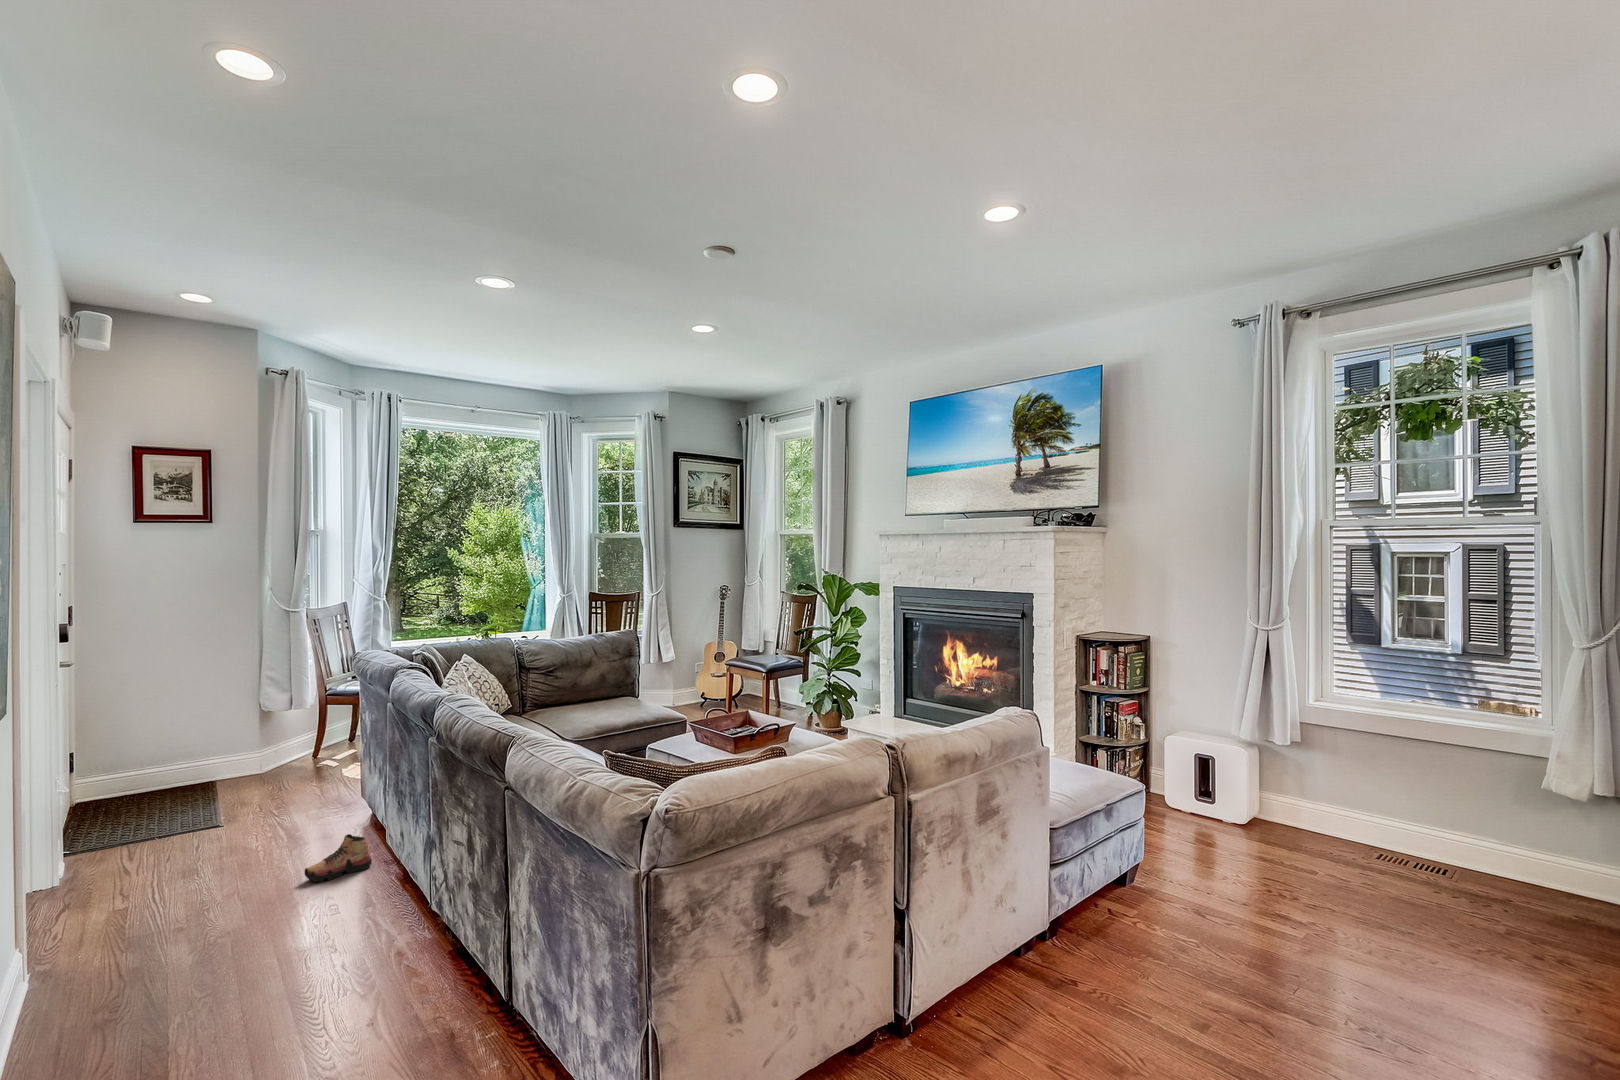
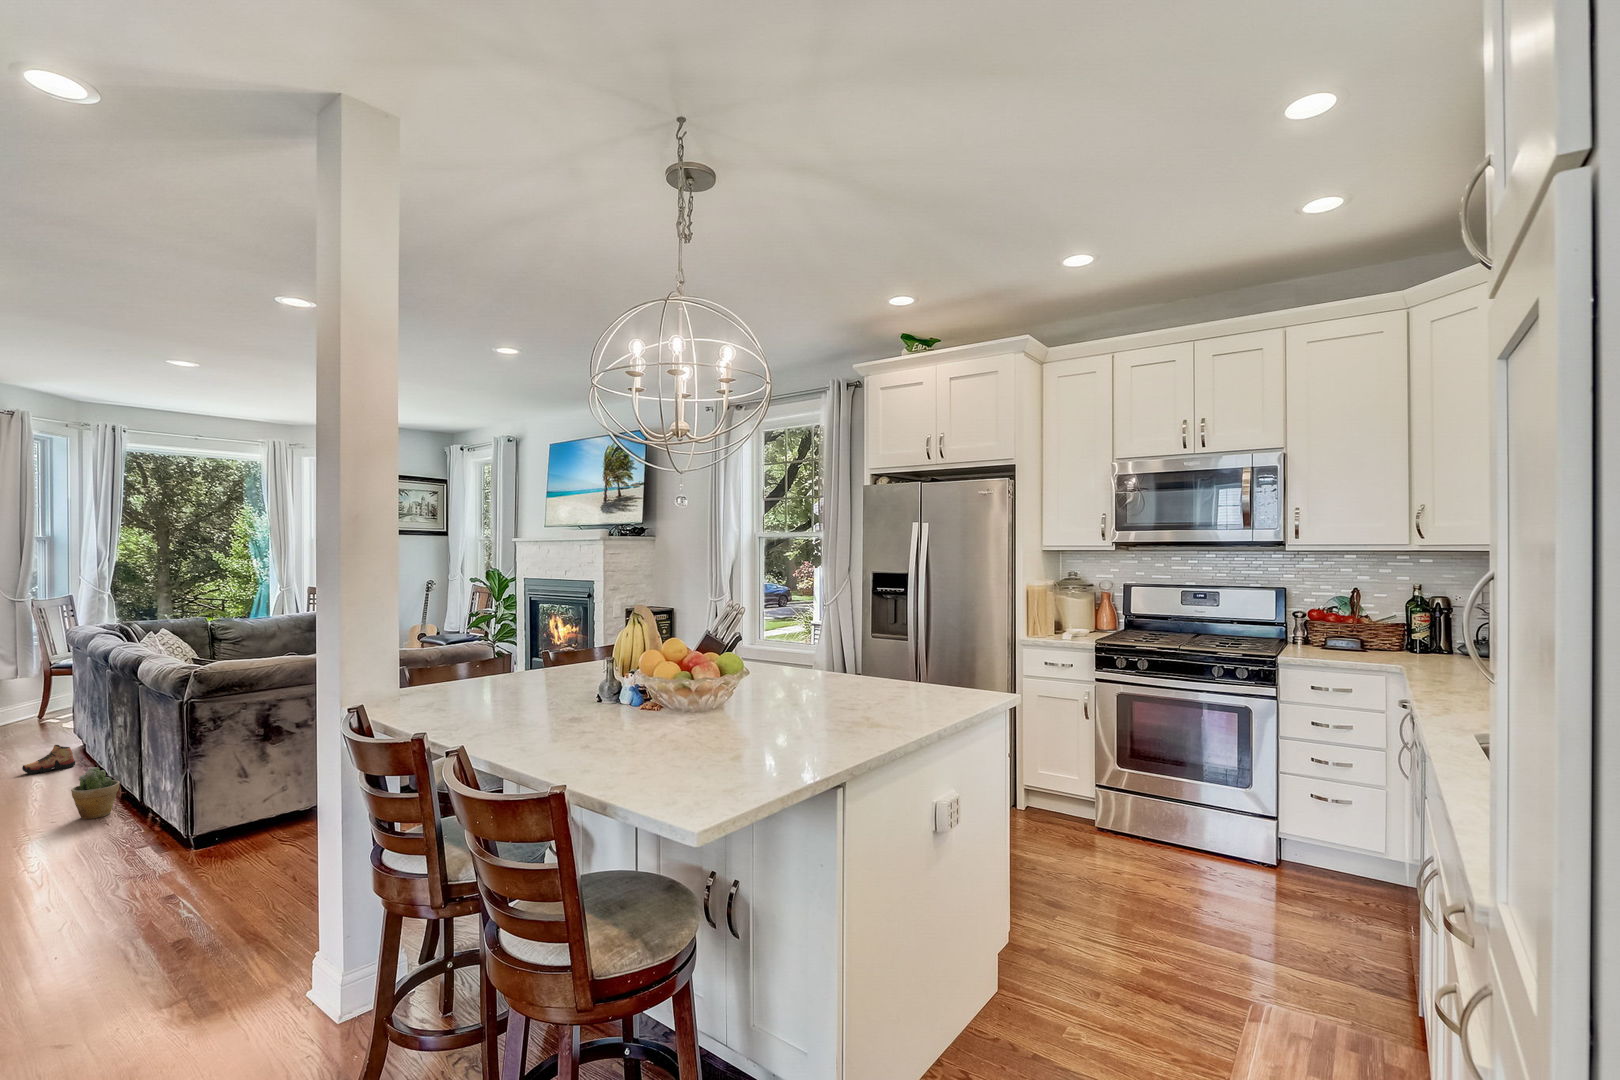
potted plant: none [394,932,468,1036] -> present [71,767,120,819]

